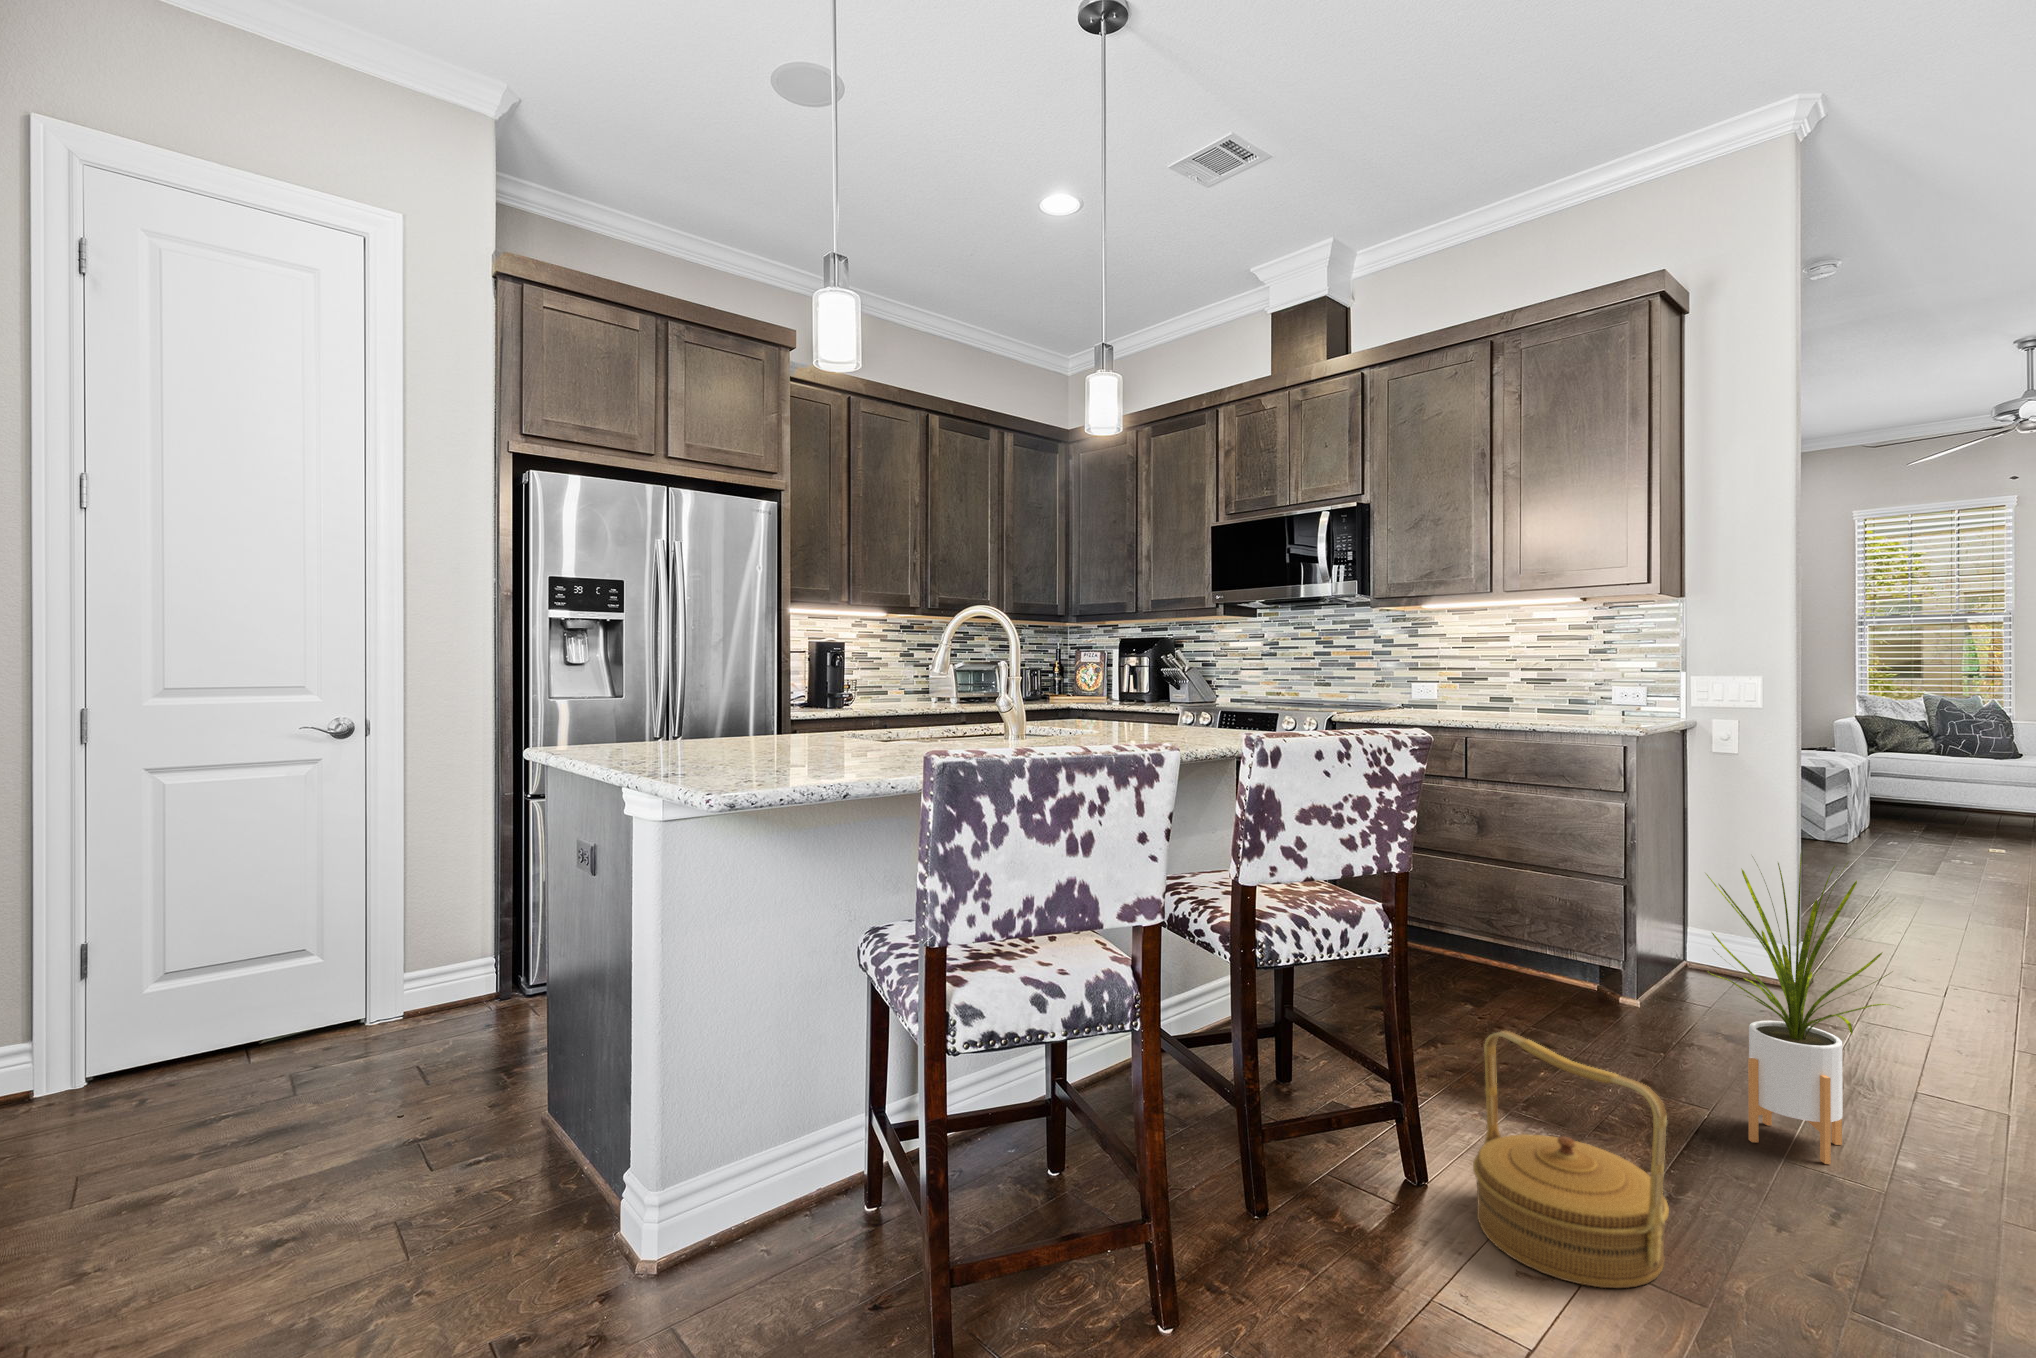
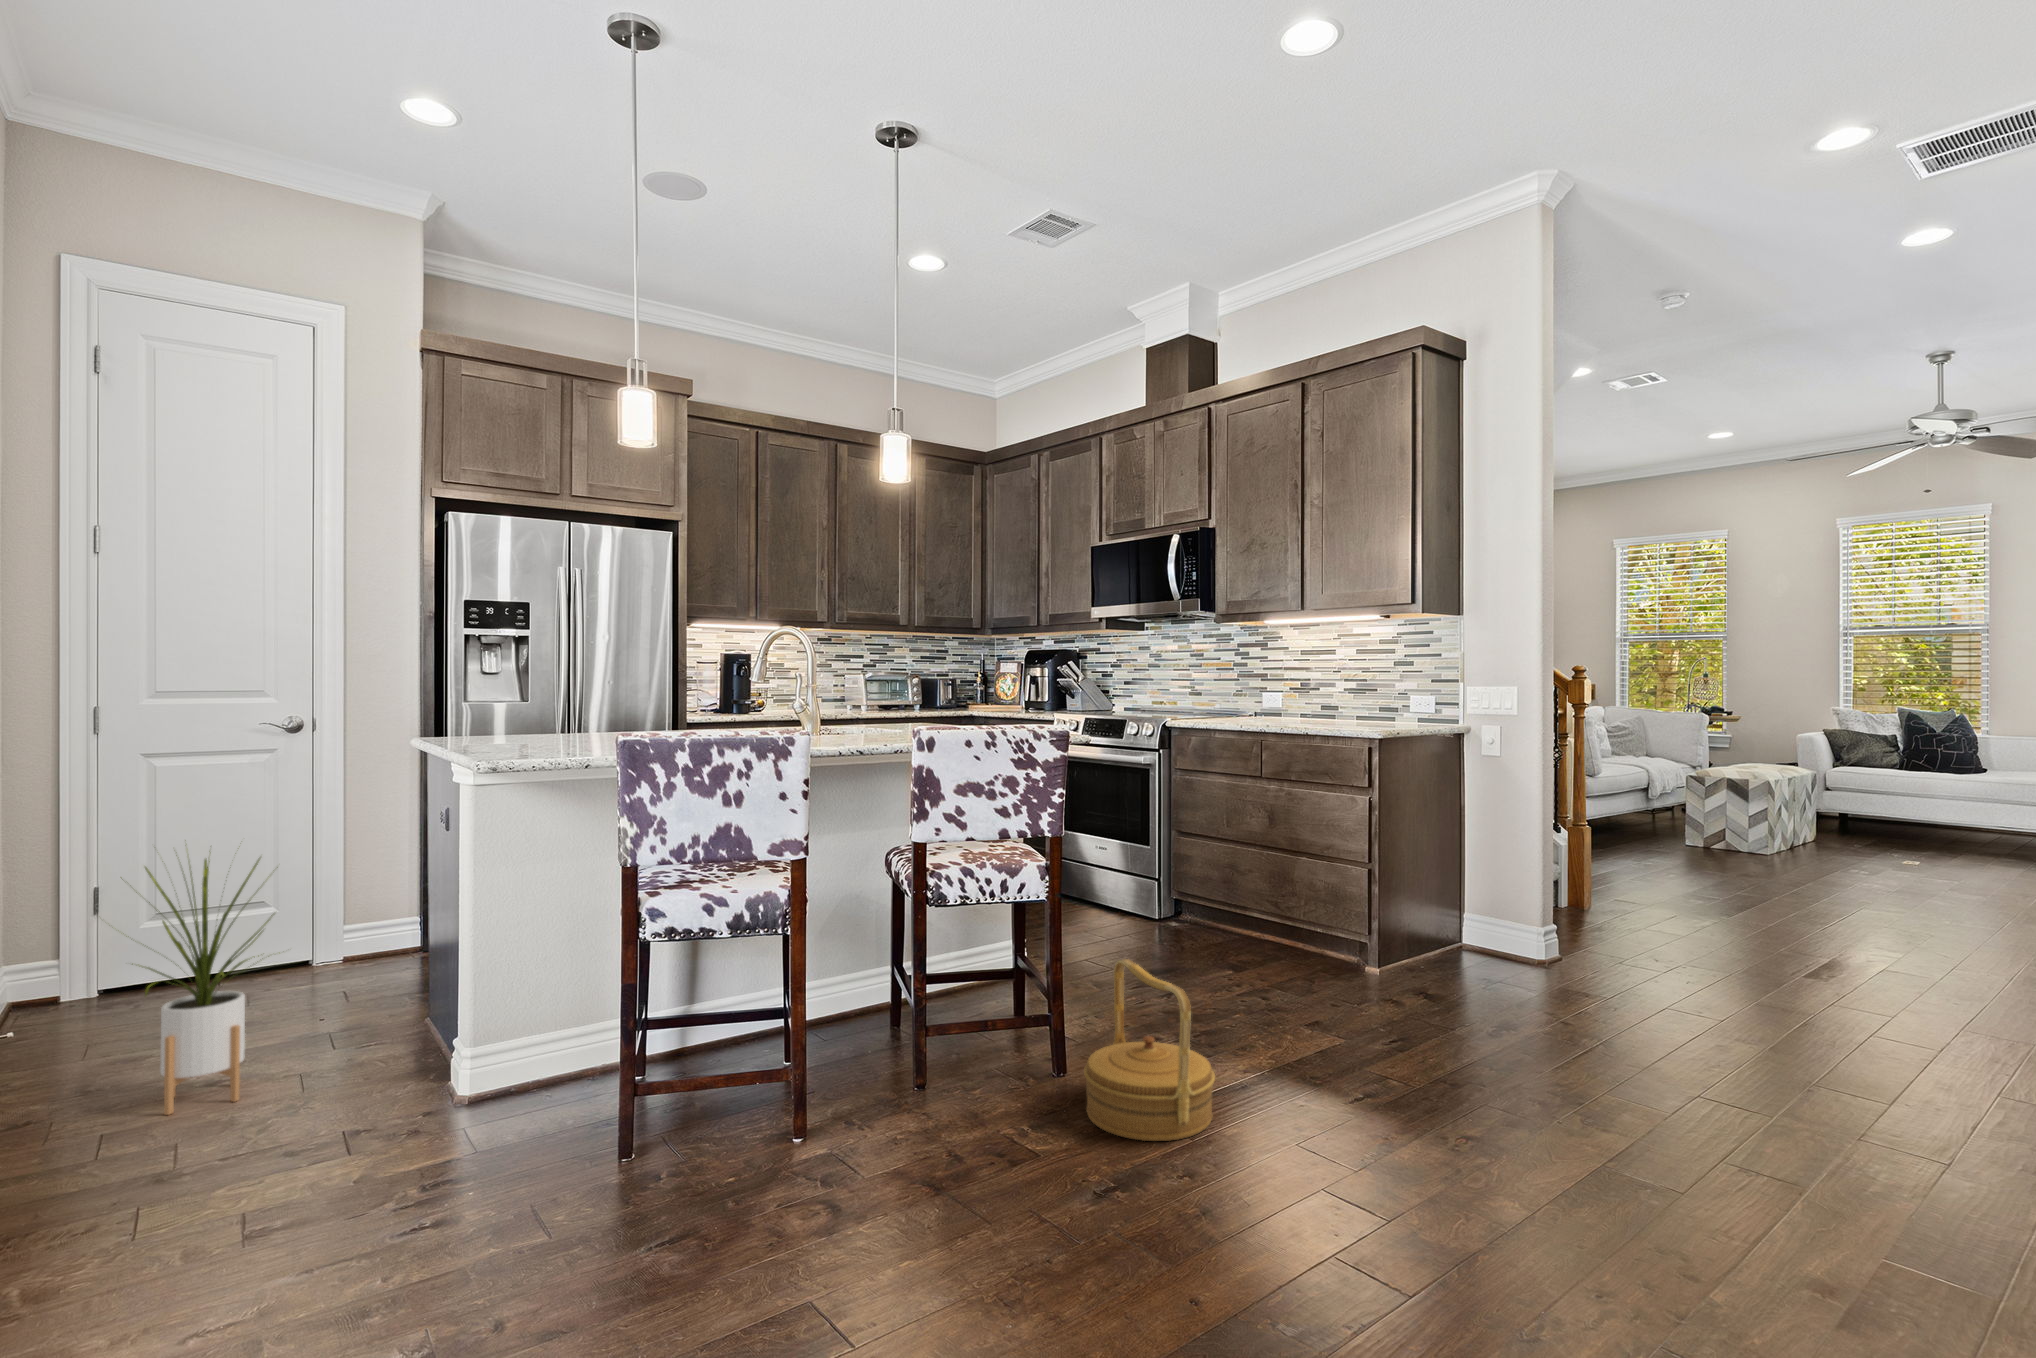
house plant: present [1706,854,1899,1164] -> present [128,855,278,1115]

